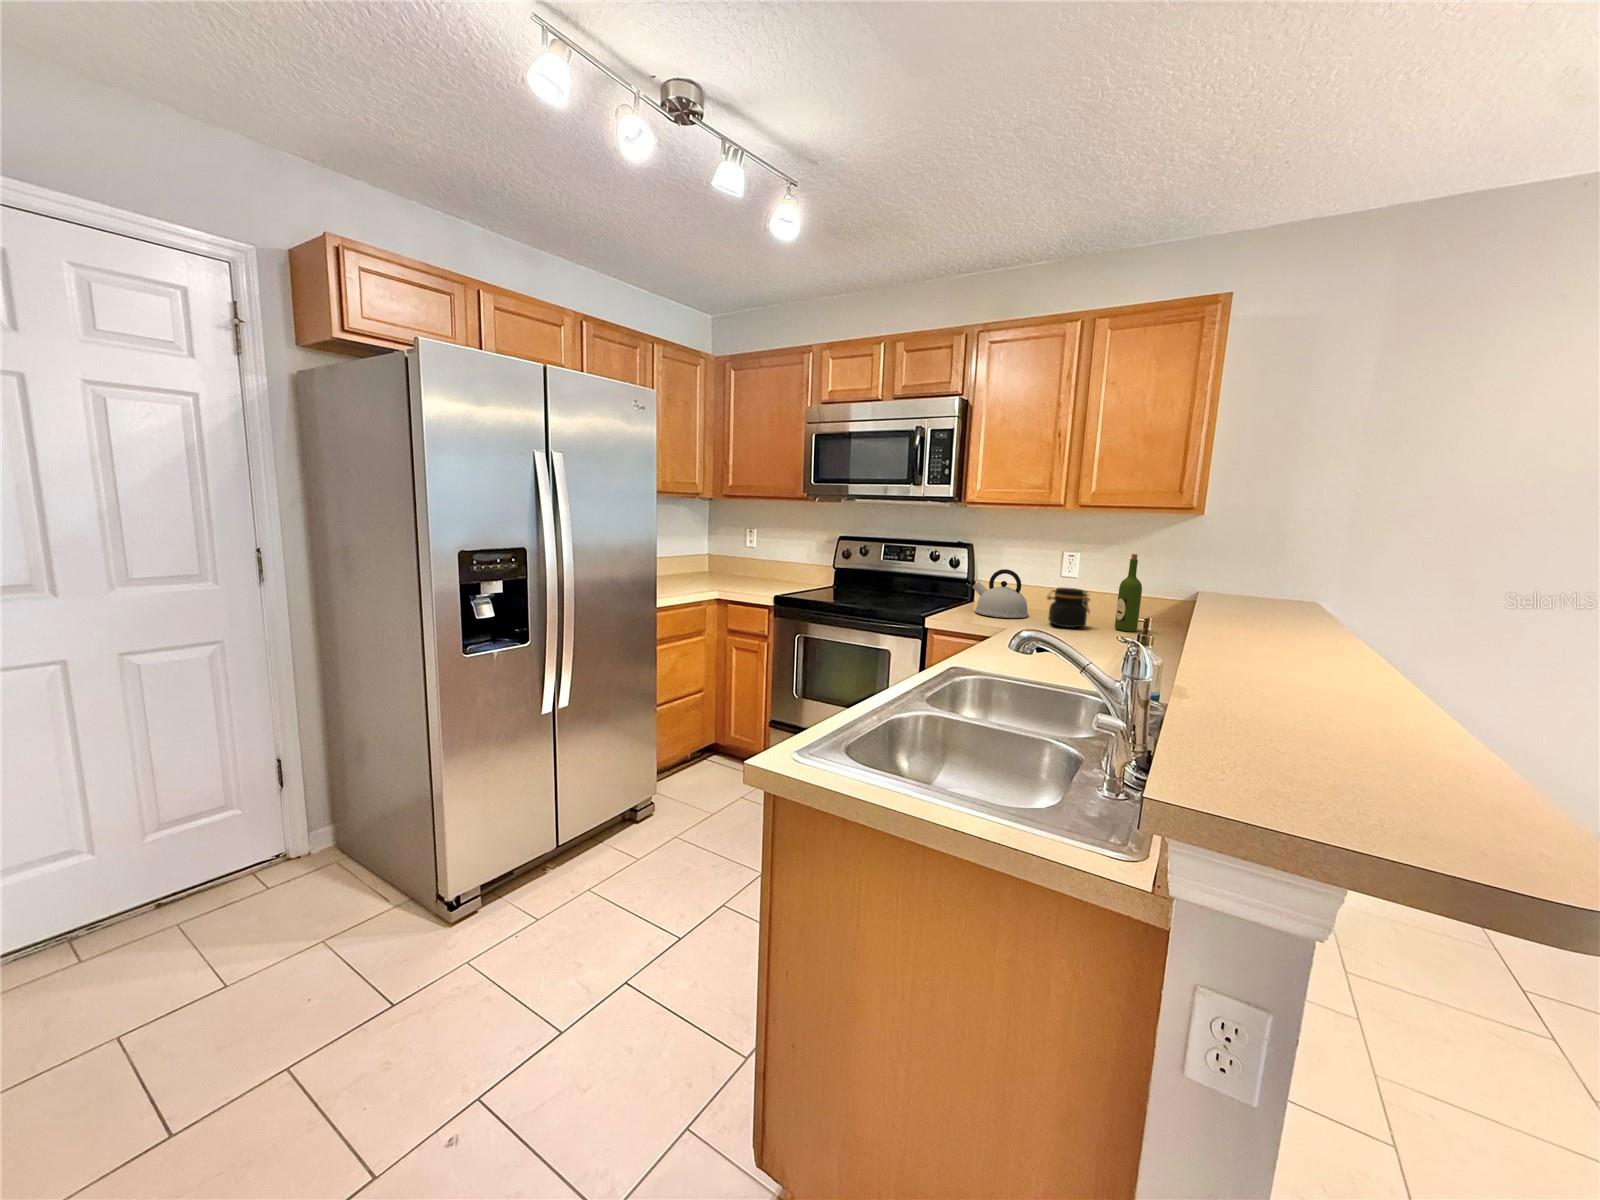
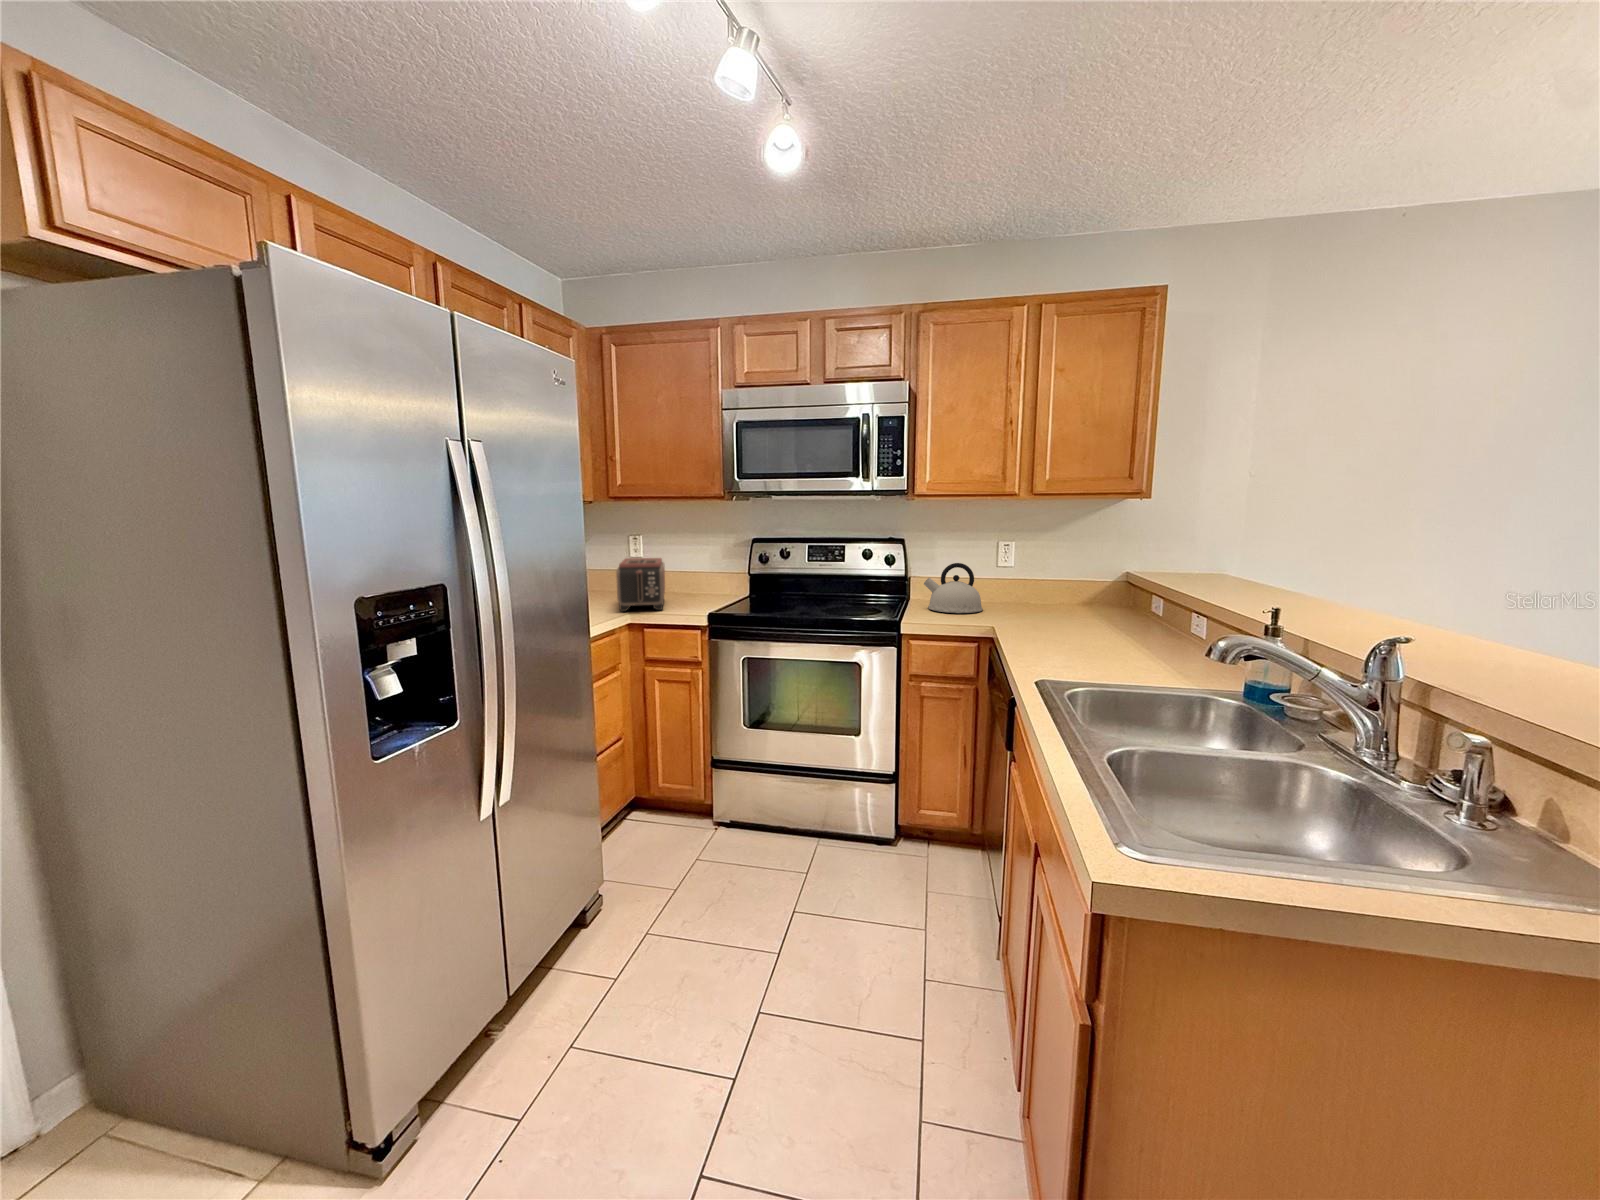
toaster: none [711,547,760,591] -> present [616,558,665,611]
wine bottle: present [1115,554,1142,632] -> none [1070,540,1094,615]
jar: present [1047,587,1090,628] -> none [1009,577,1051,617]

